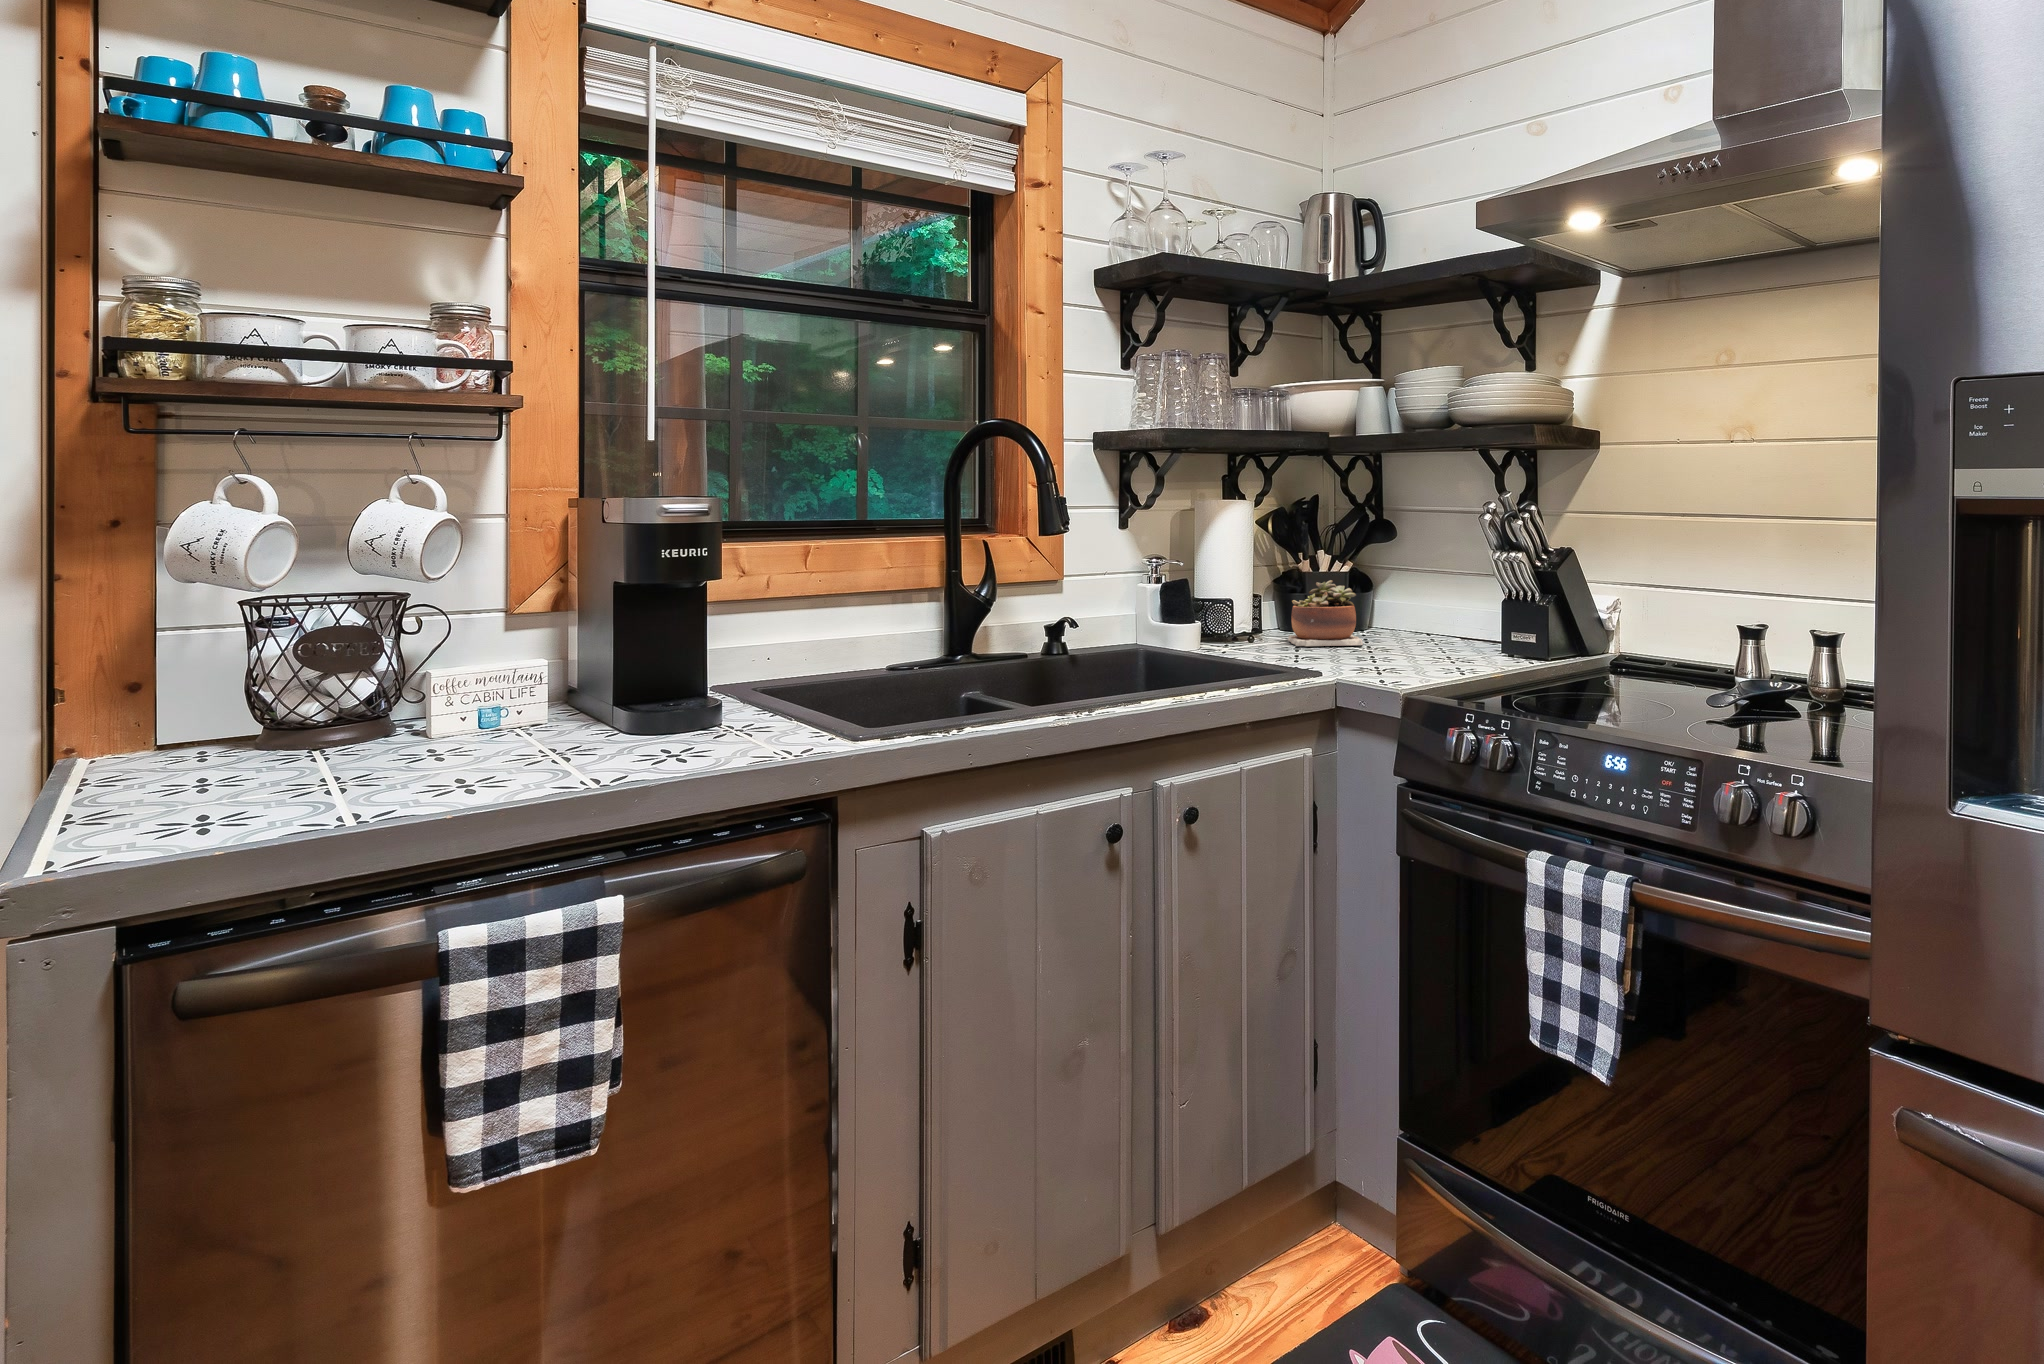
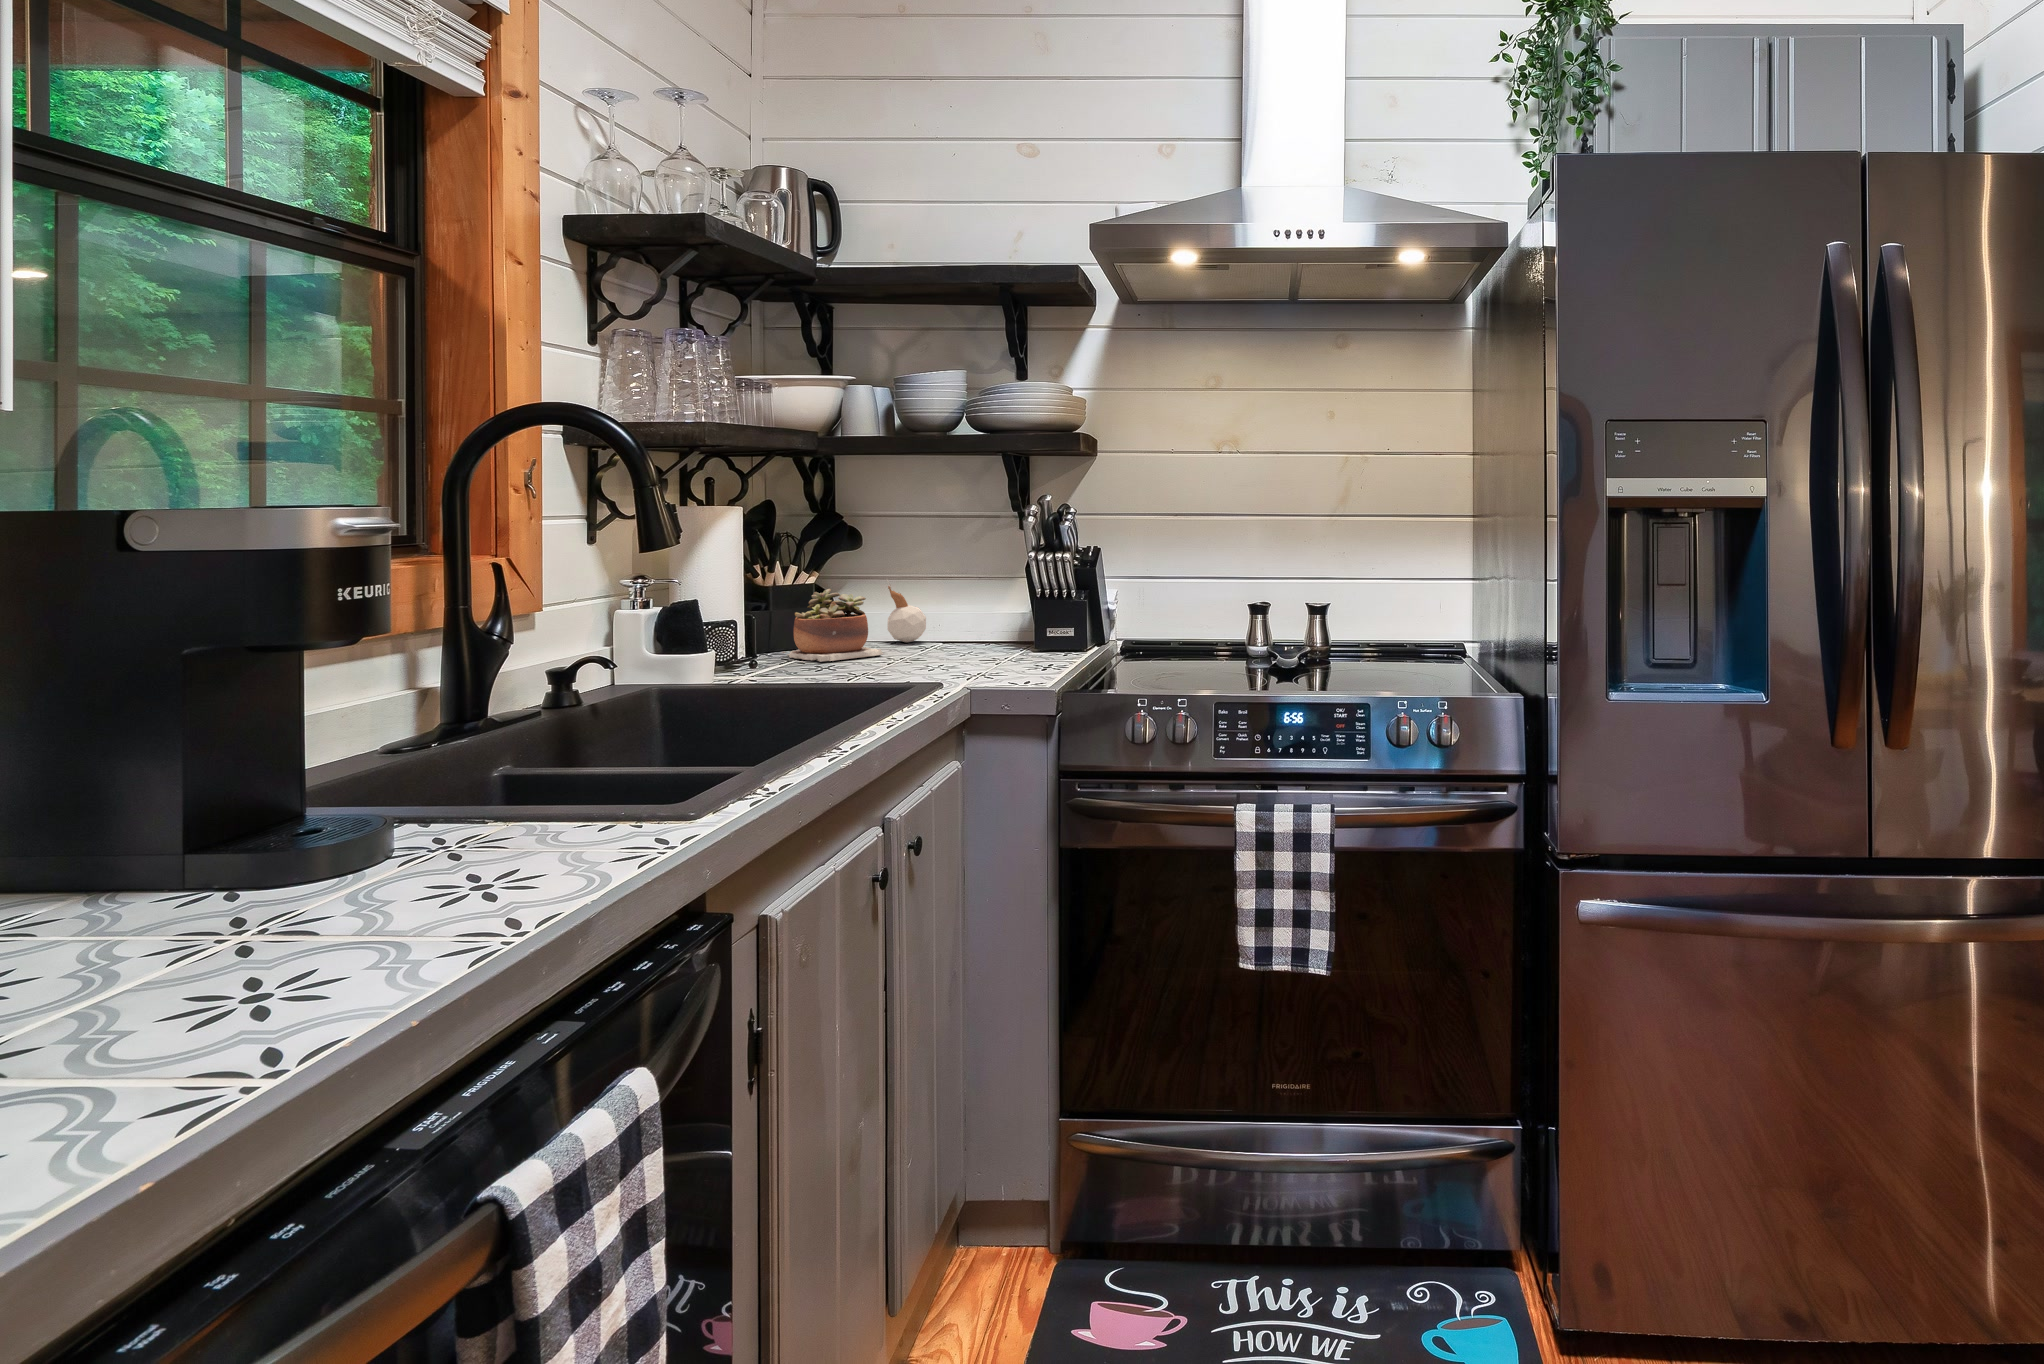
candle: none [1402,574,1440,637] -> present [887,581,926,642]

